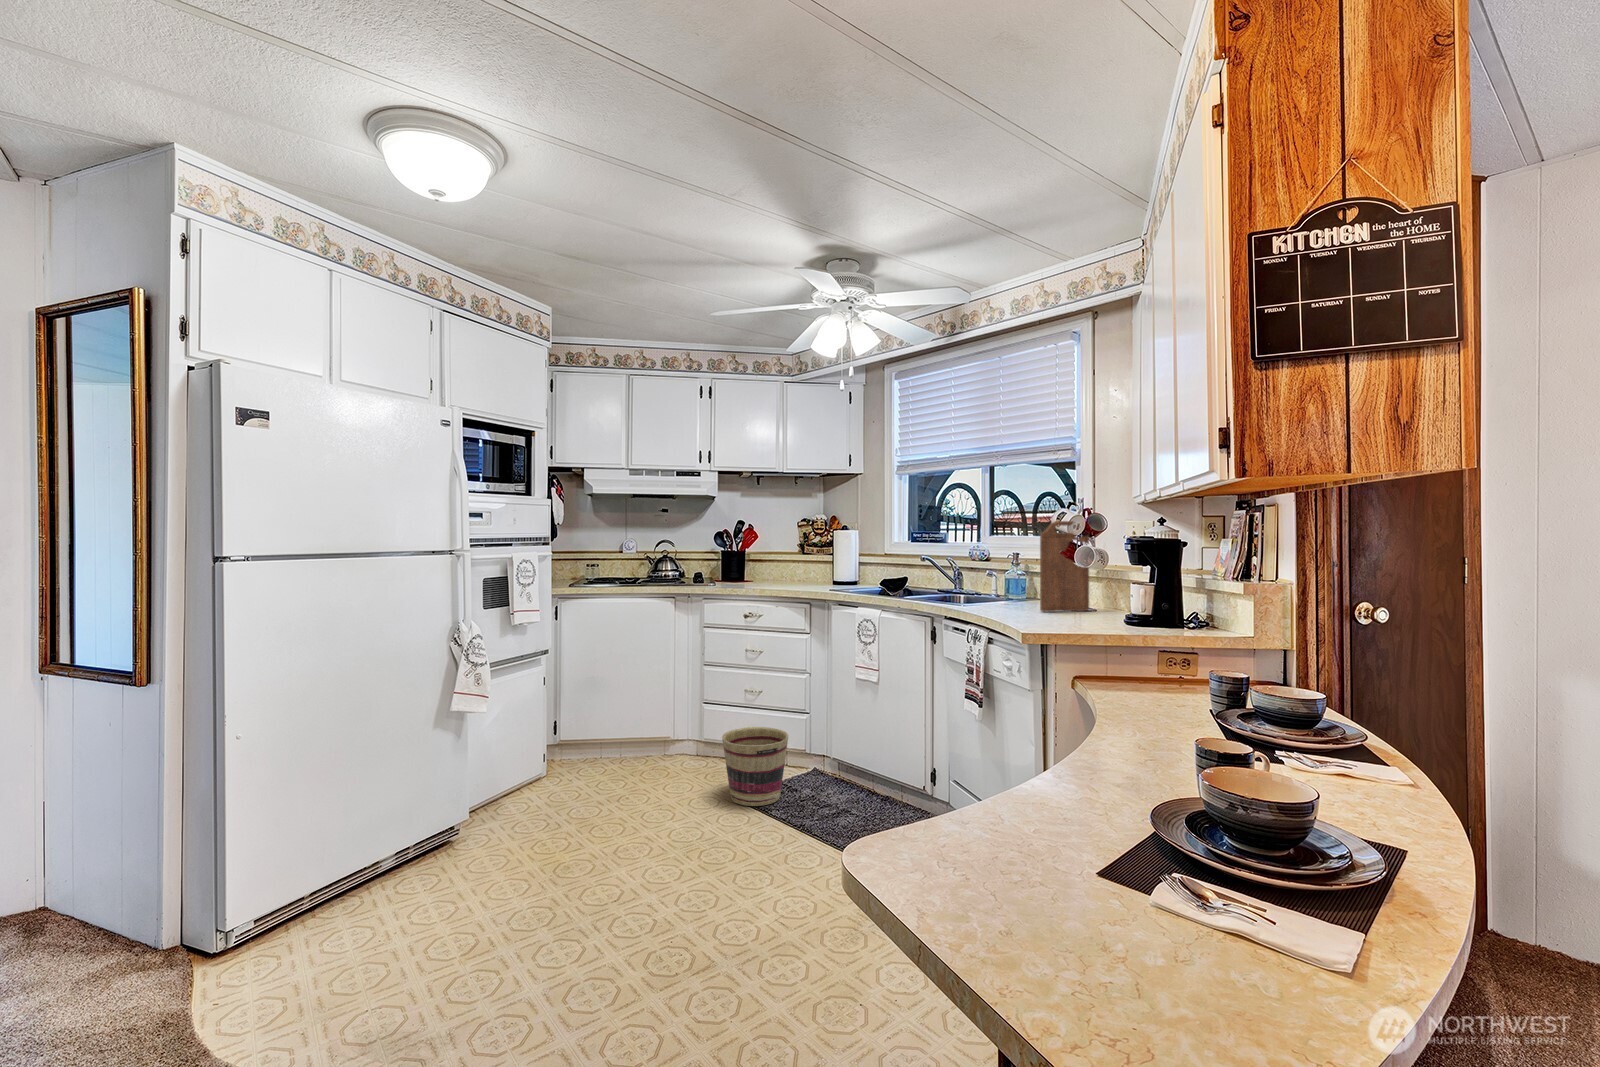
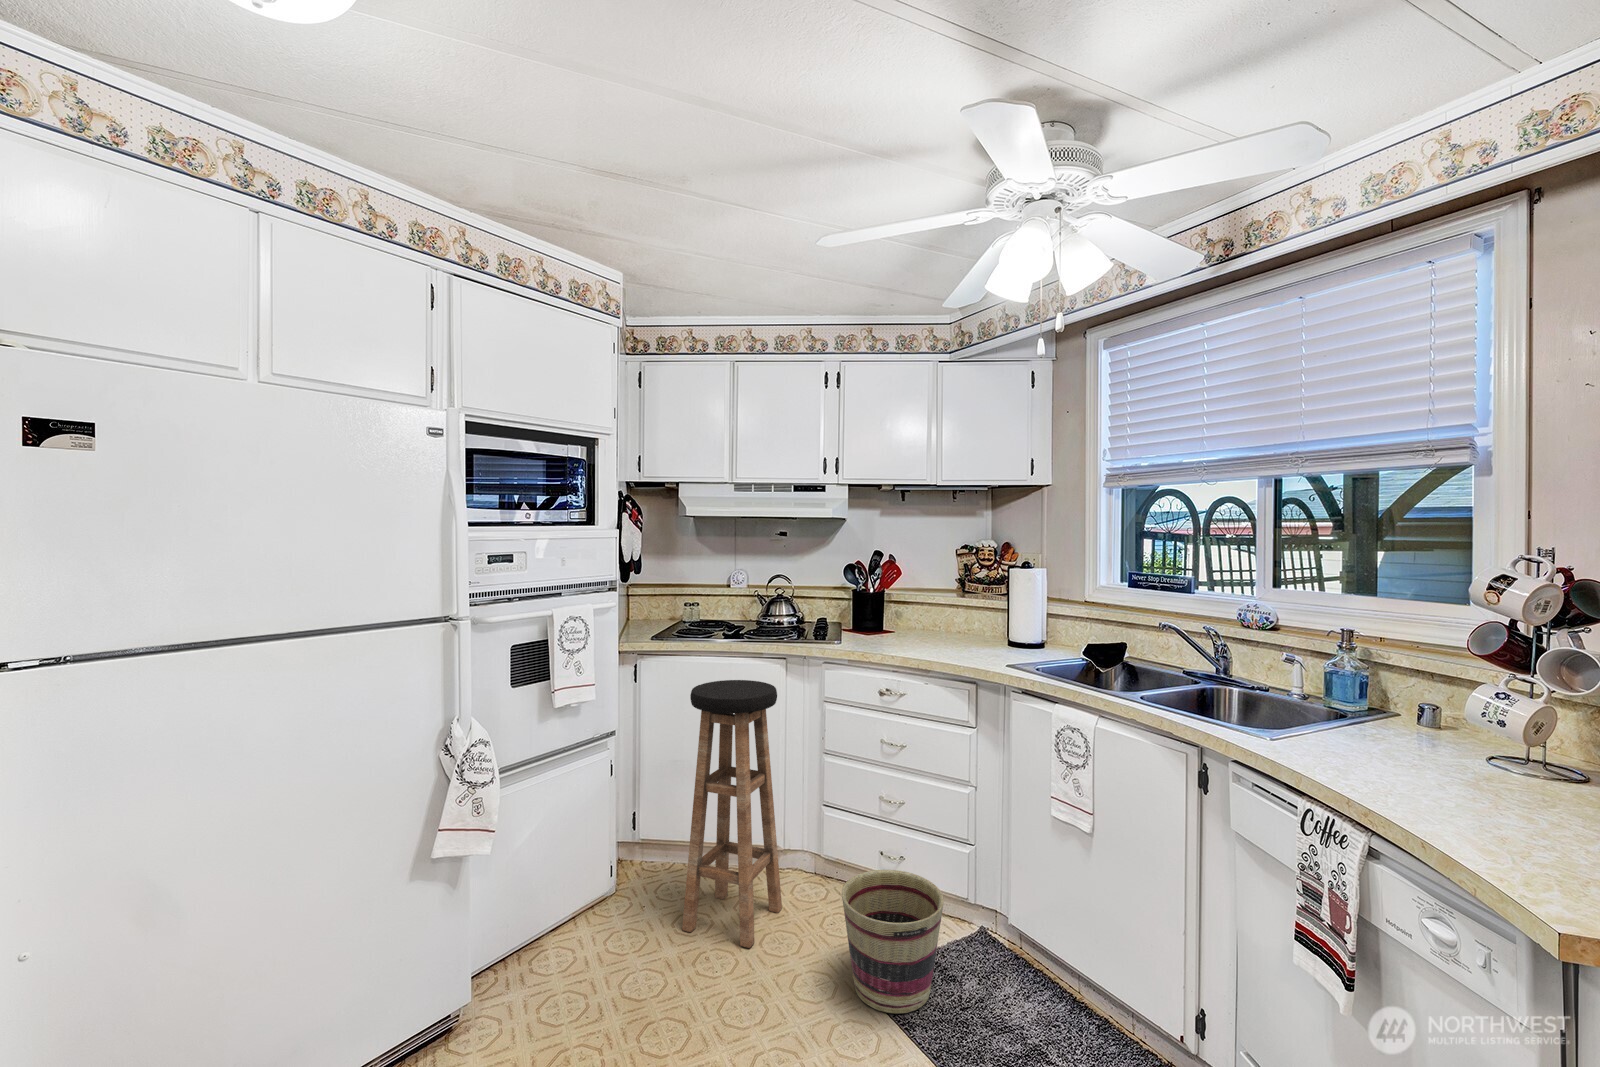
cutting board: present [1040,521,1089,612] -> none [1463,595,1579,779]
bar stool: none [605,610,676,789] -> present [682,680,782,948]

